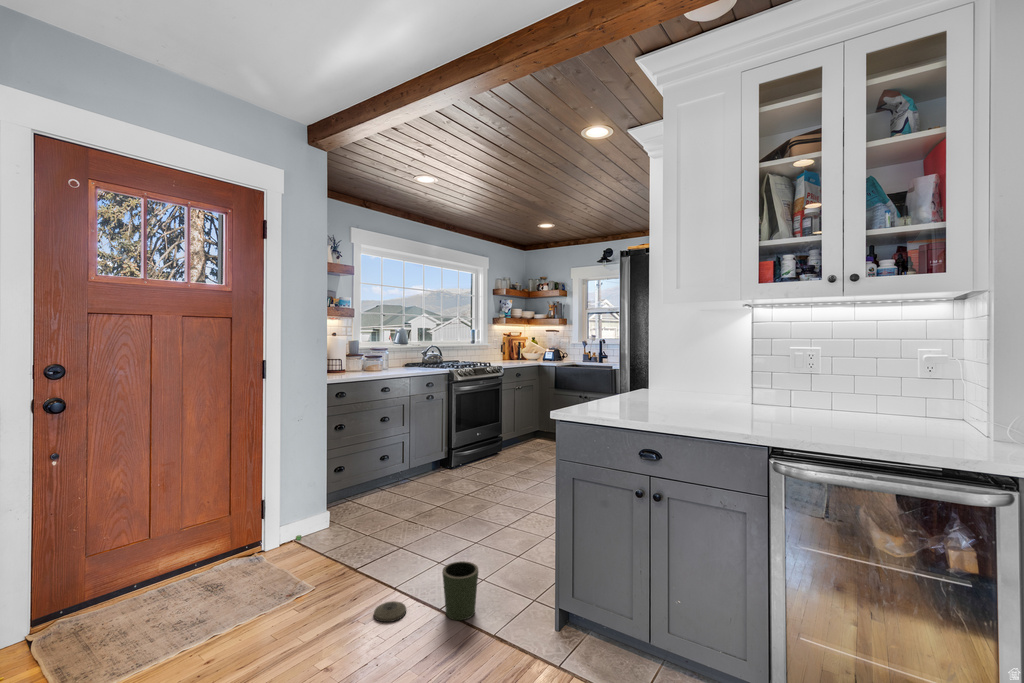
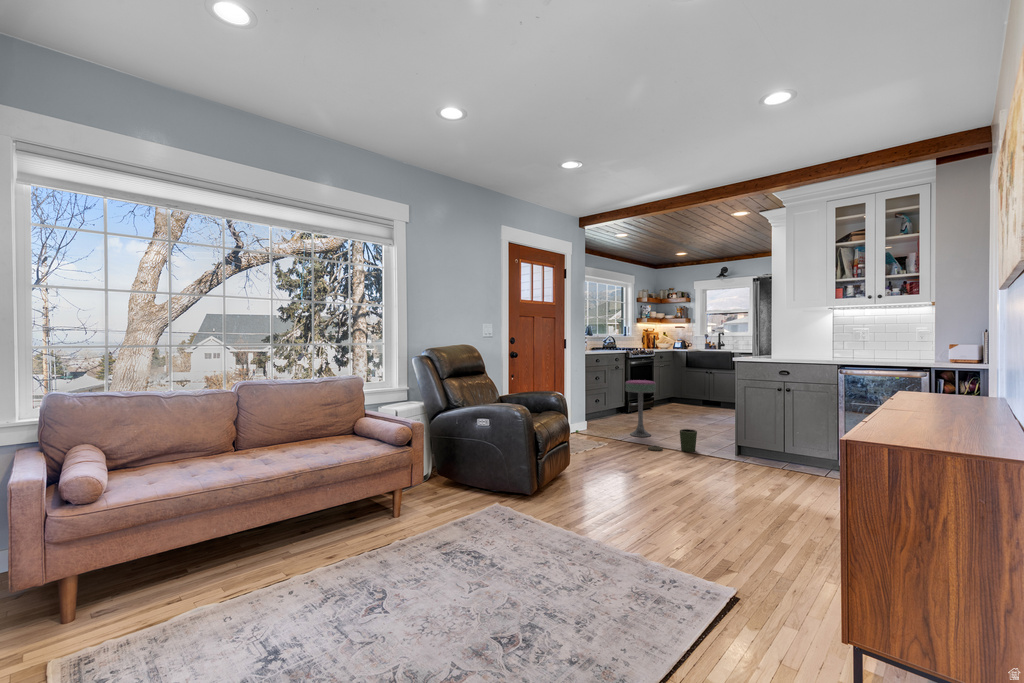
bar stool: none [382,438,439,553] -> present [625,380,656,437]

